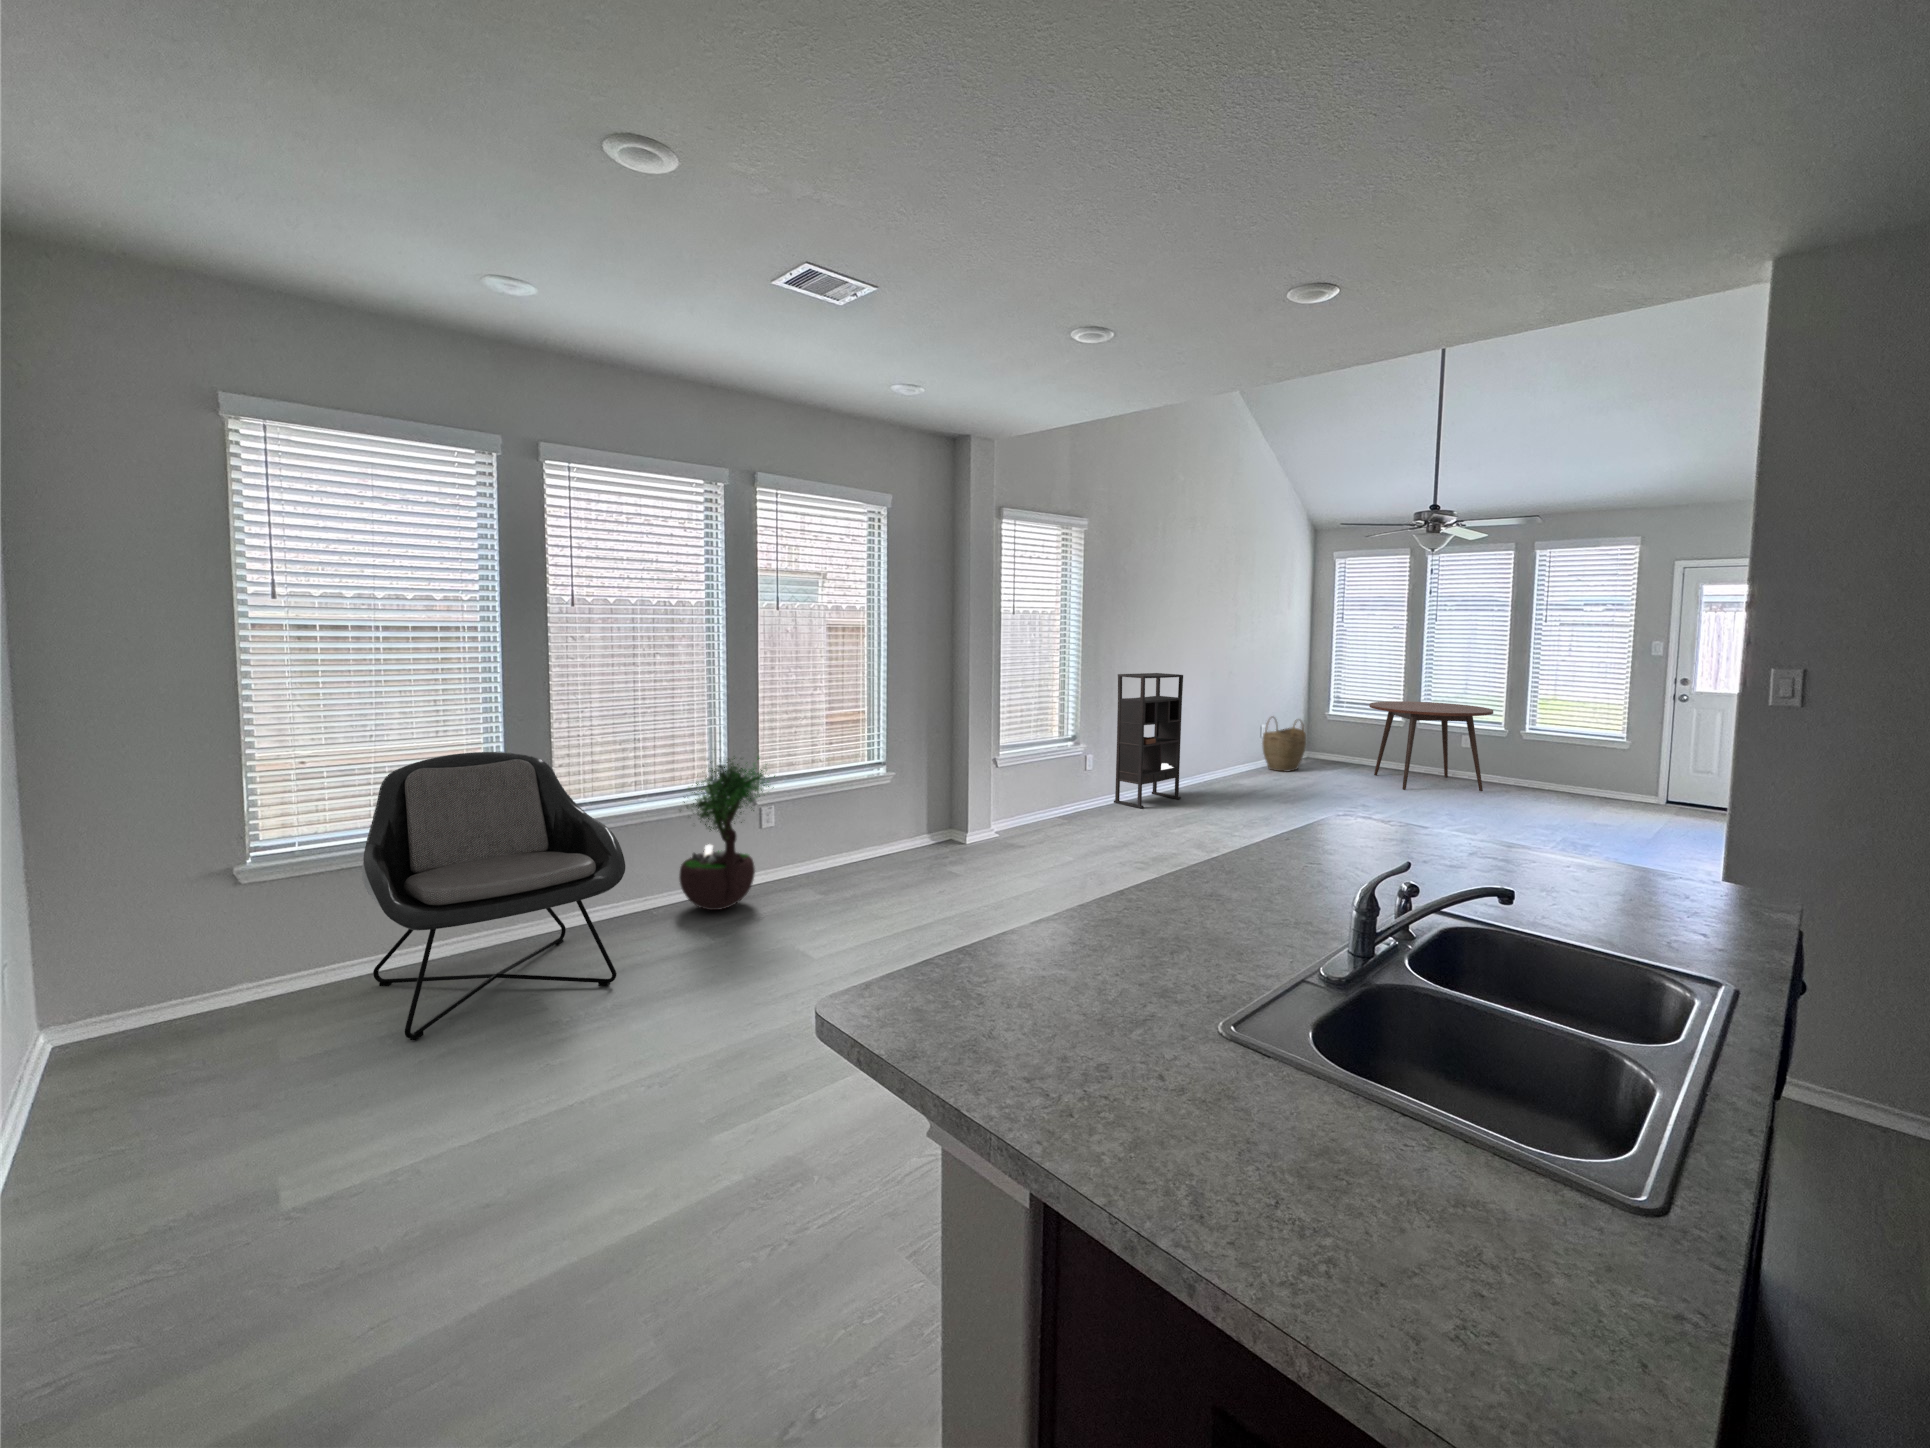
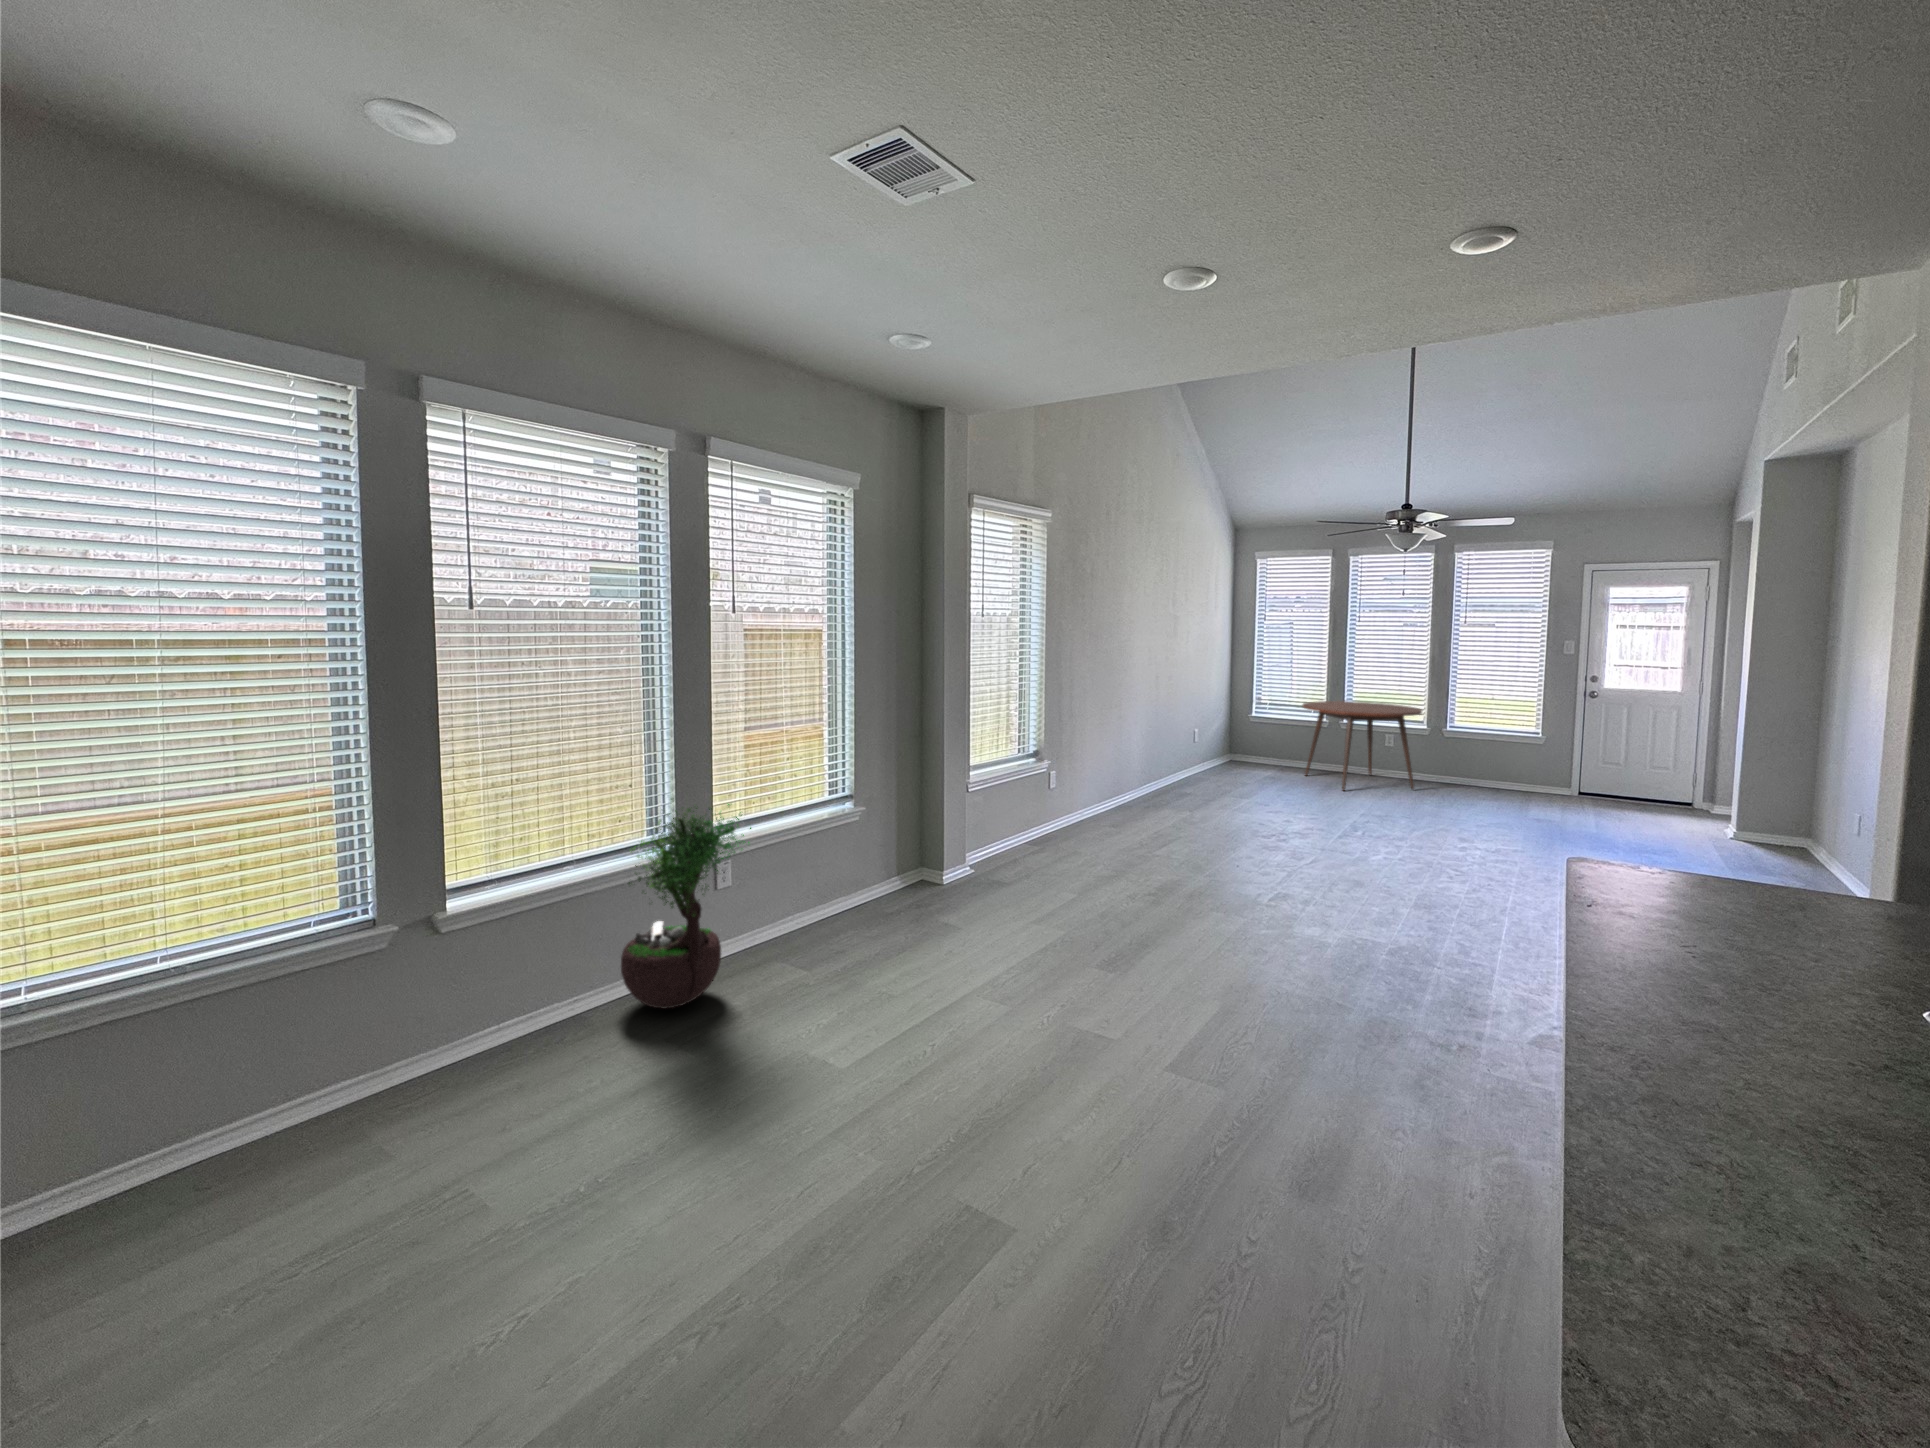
bookshelf: present [1114,673,1183,808] -> none [1074,678,1142,826]
woven basket: present [1262,717,1306,772] -> none [1196,719,1238,776]
lounge chair: present [362,752,625,1041] -> none [153,823,583,1314]

